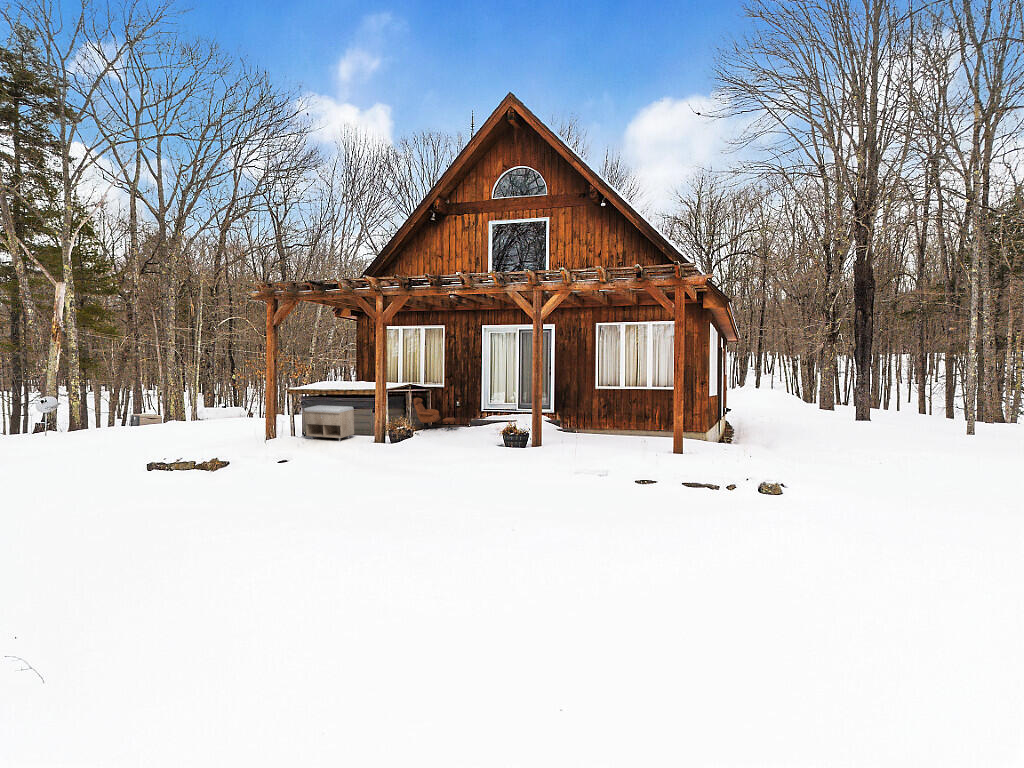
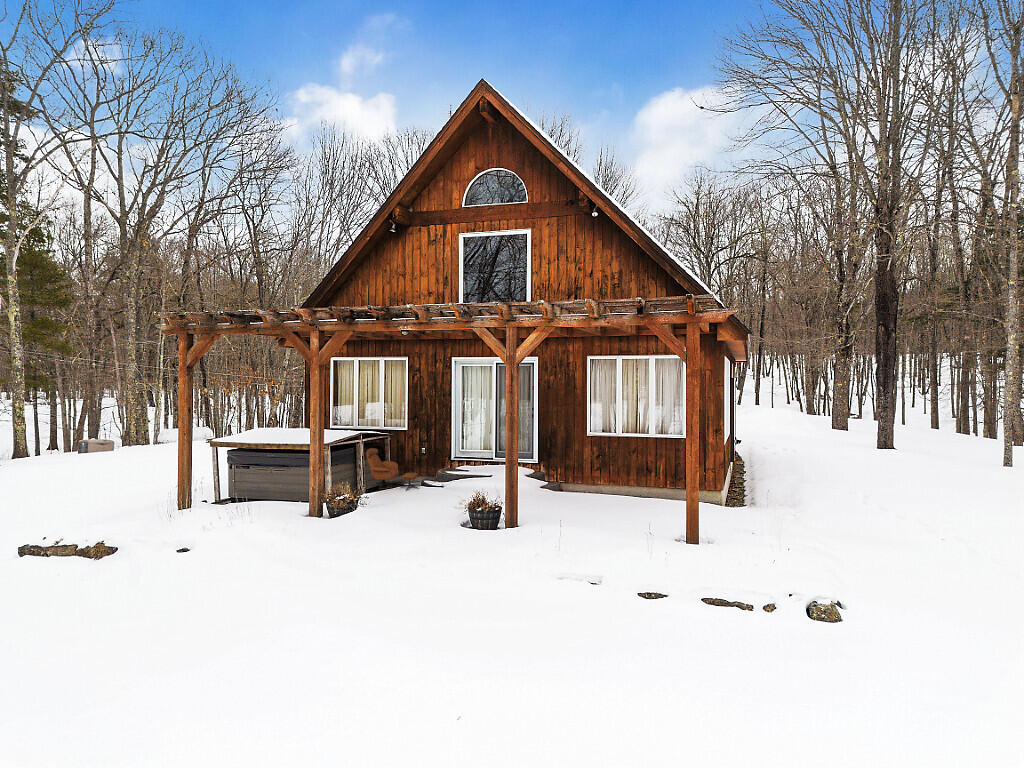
storage bench: present [304,405,354,441] -> none [224,464,289,511]

